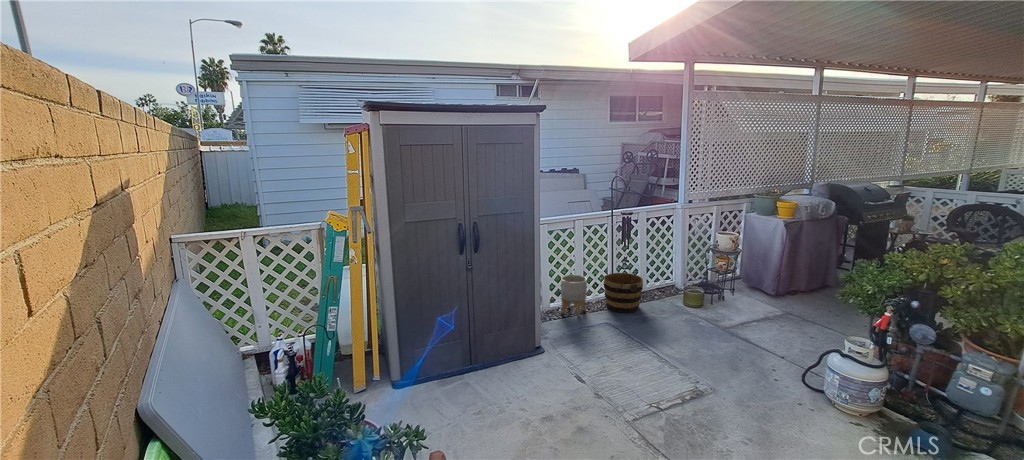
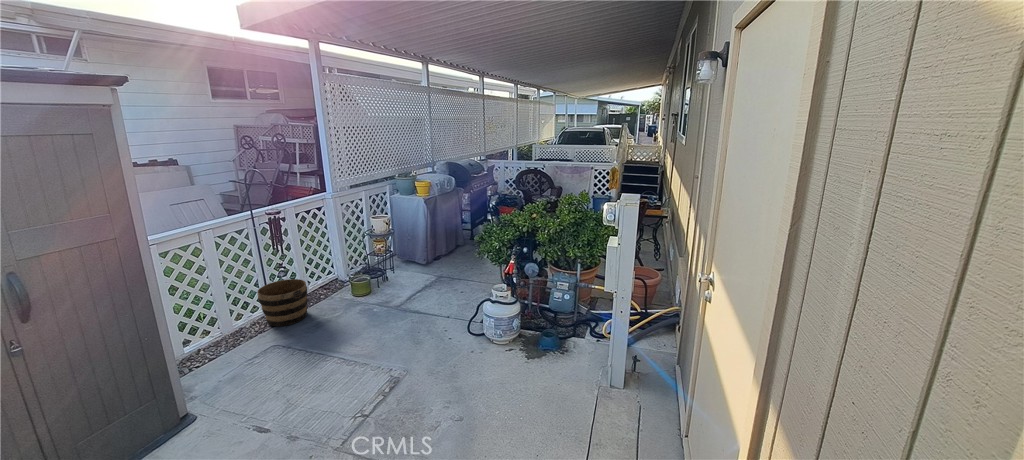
planter: present [561,275,587,316] -> none [195,299,241,353]

